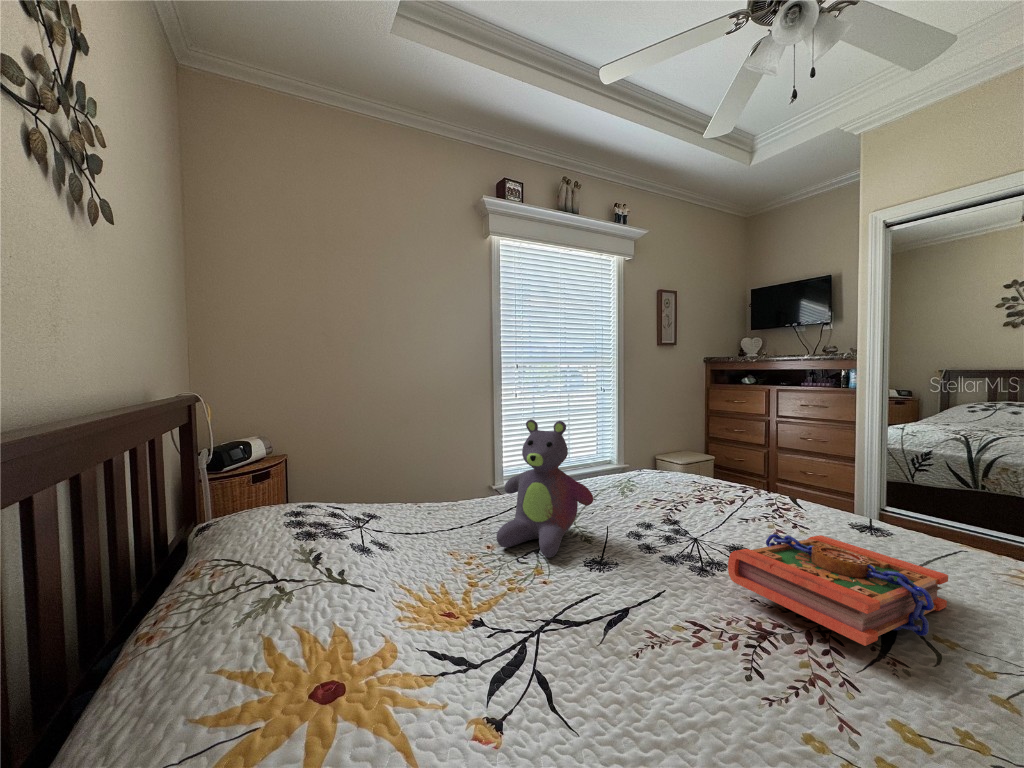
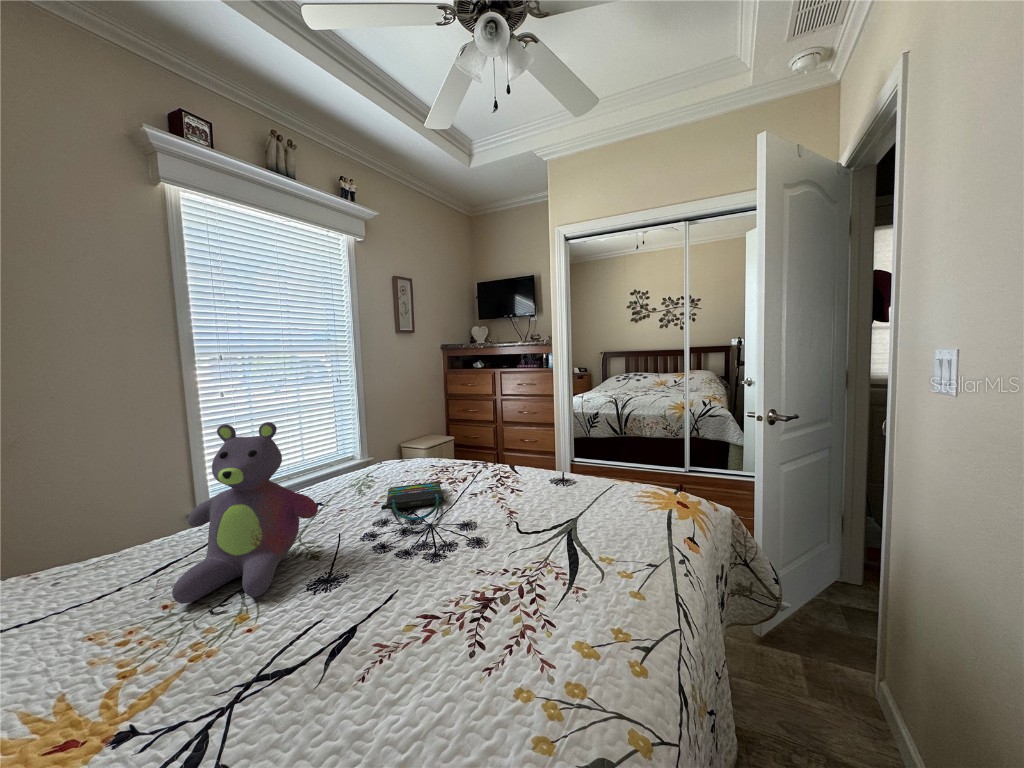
tote bag: none [643,495,713,545] -> present [381,482,447,534]
book: present [728,534,948,646] -> none [457,495,604,584]

